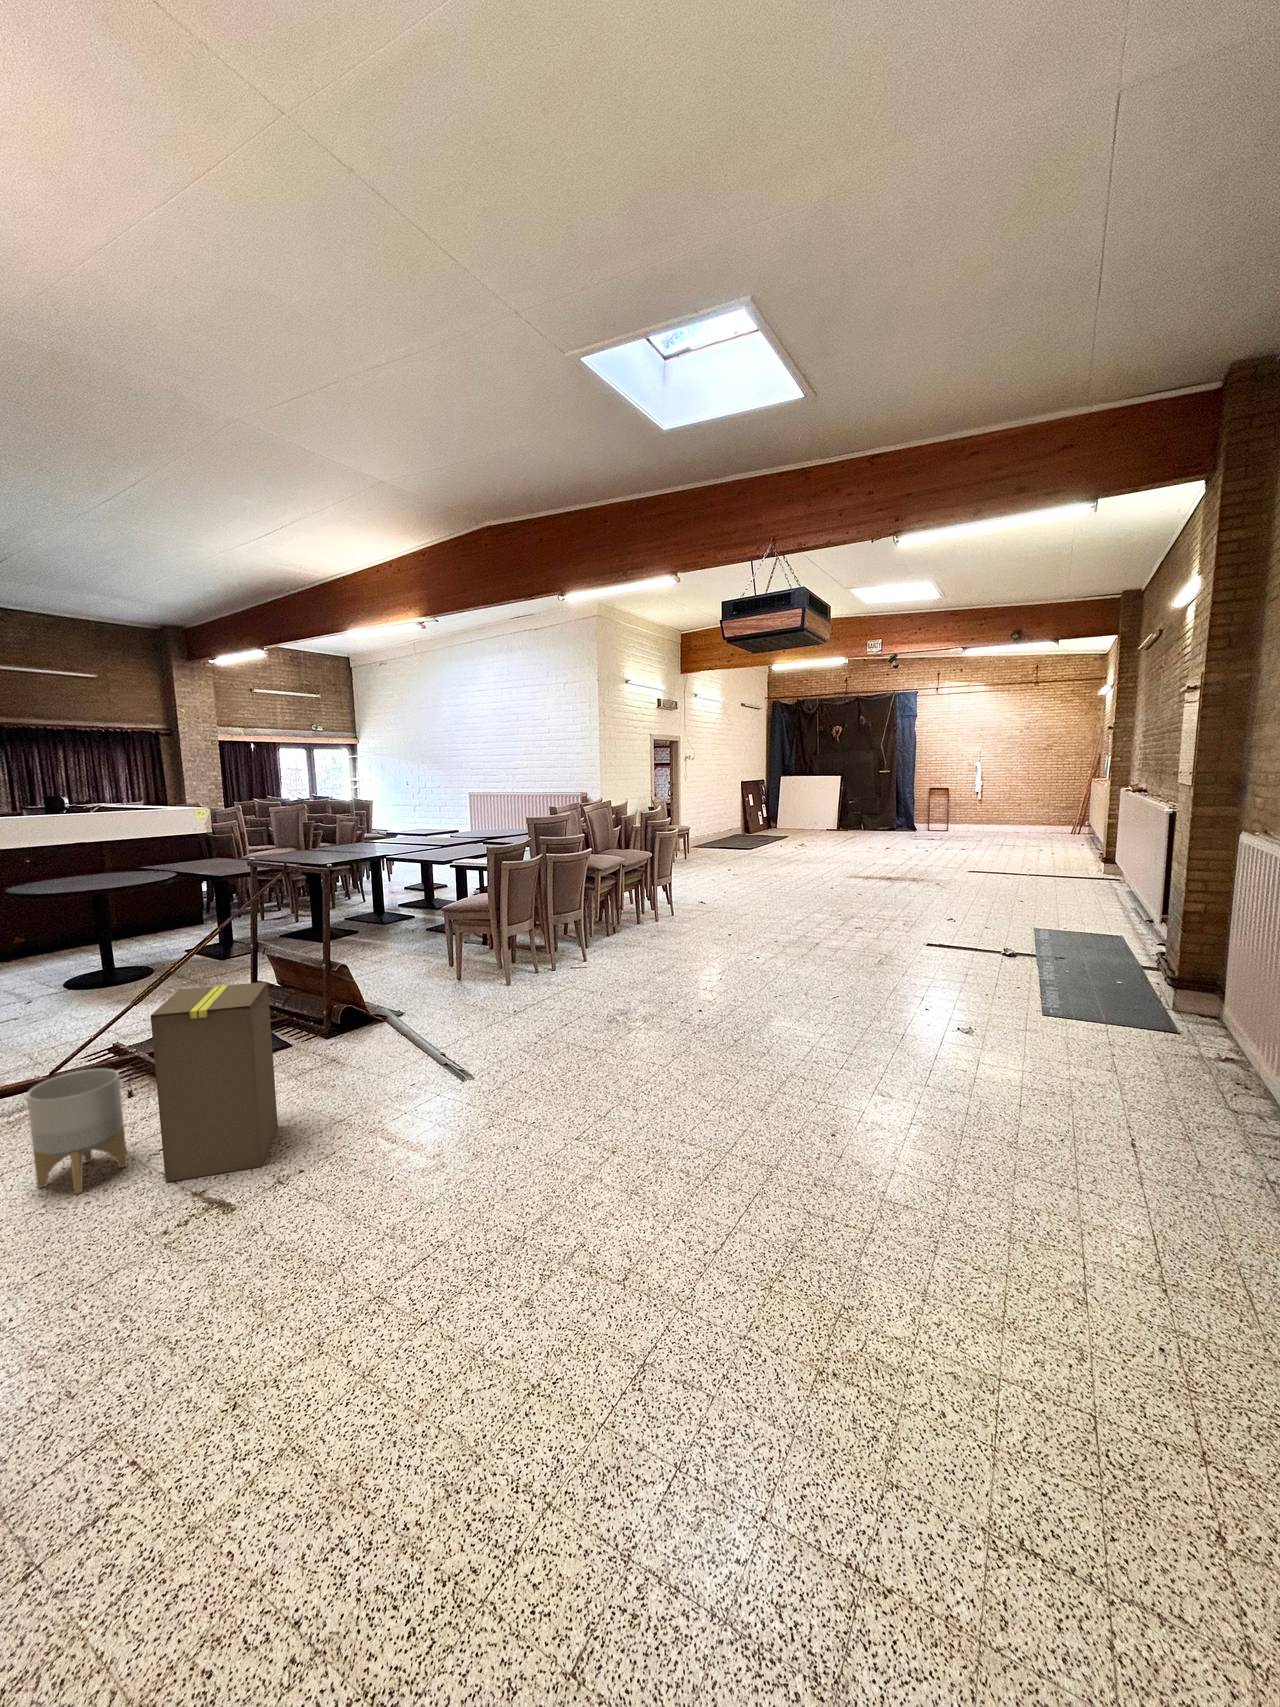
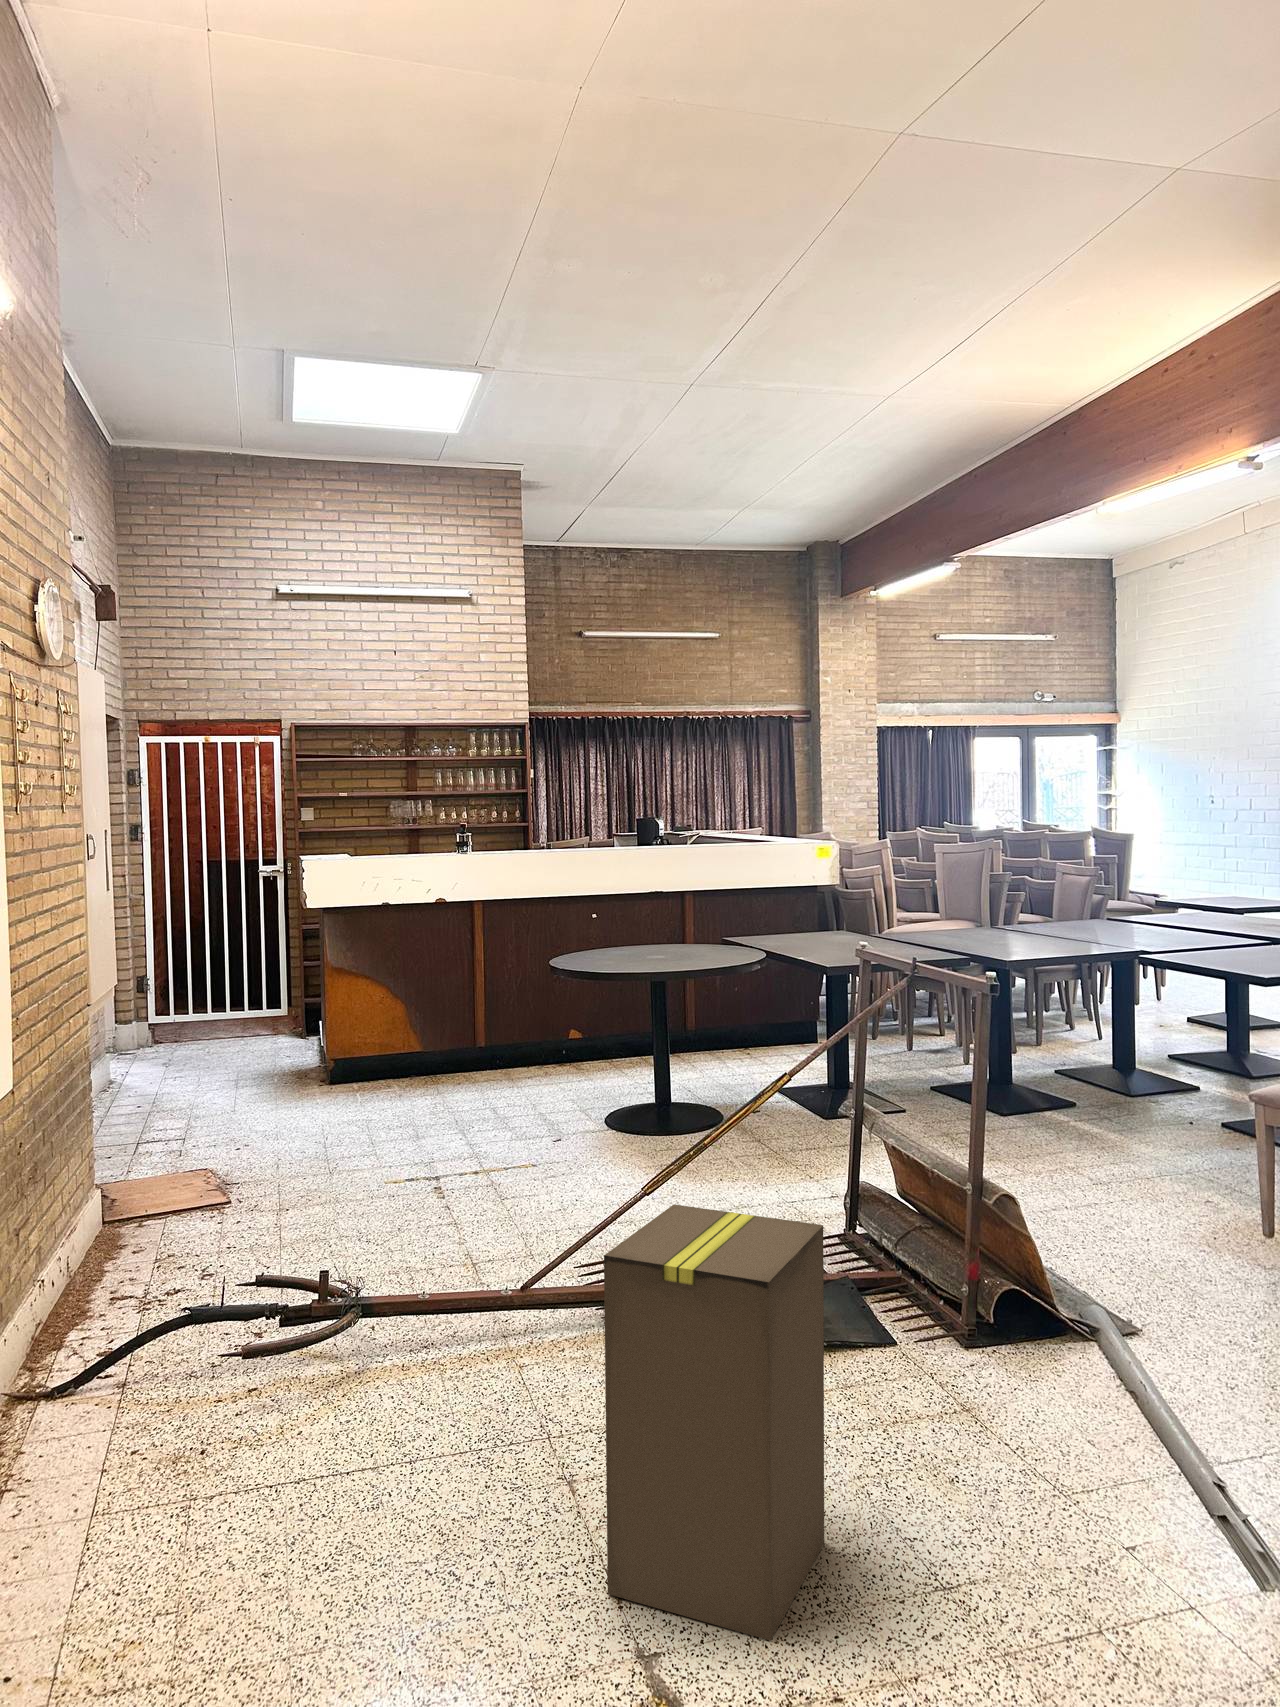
planter: present [27,1069,128,1194] -> none [439,1316,570,1552]

